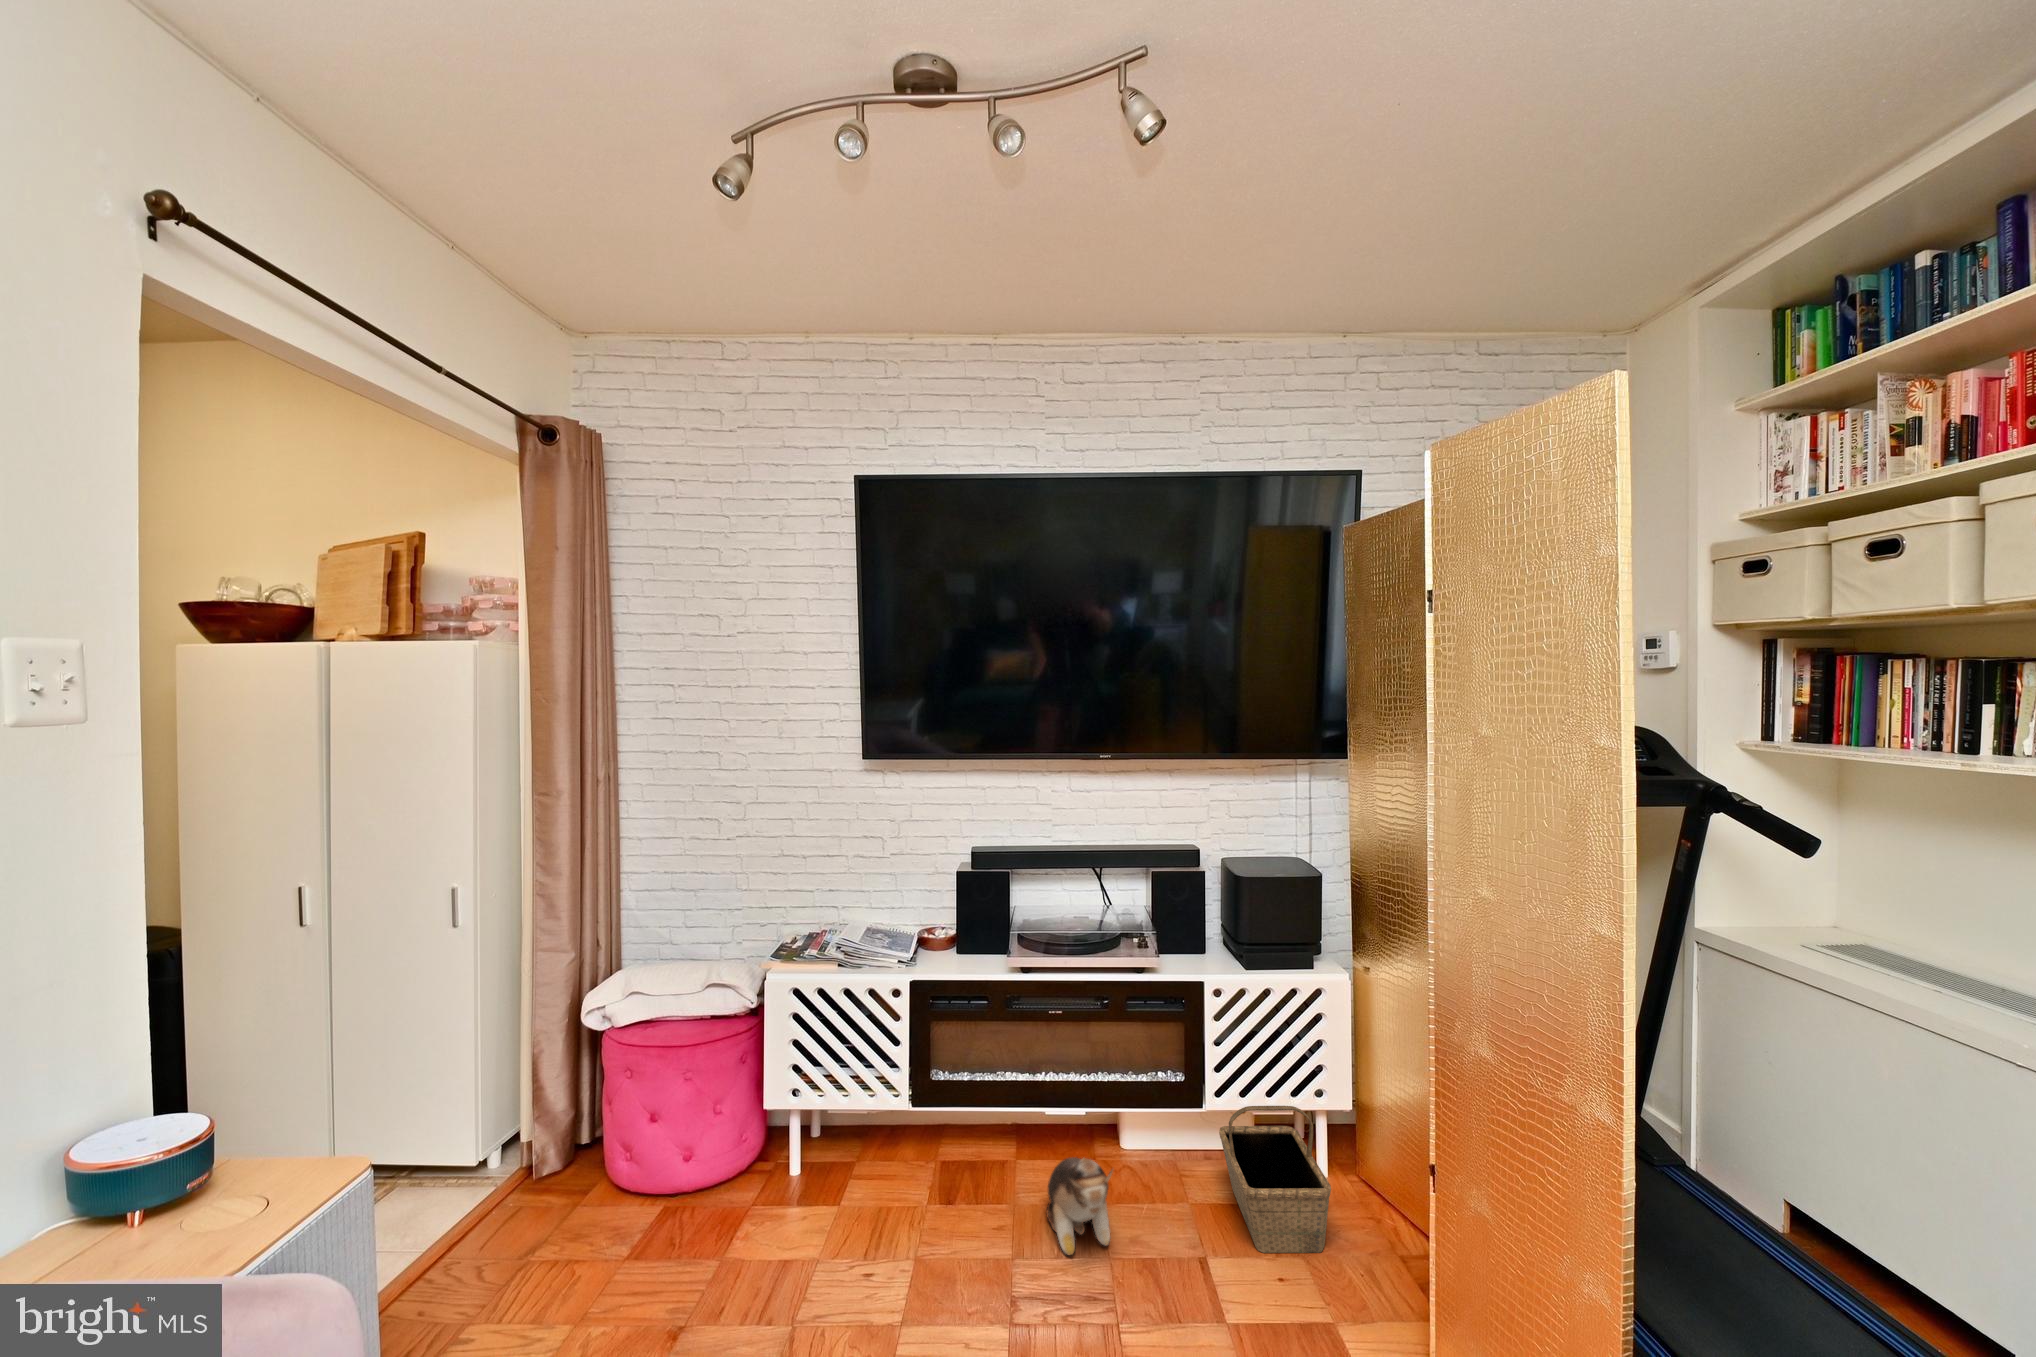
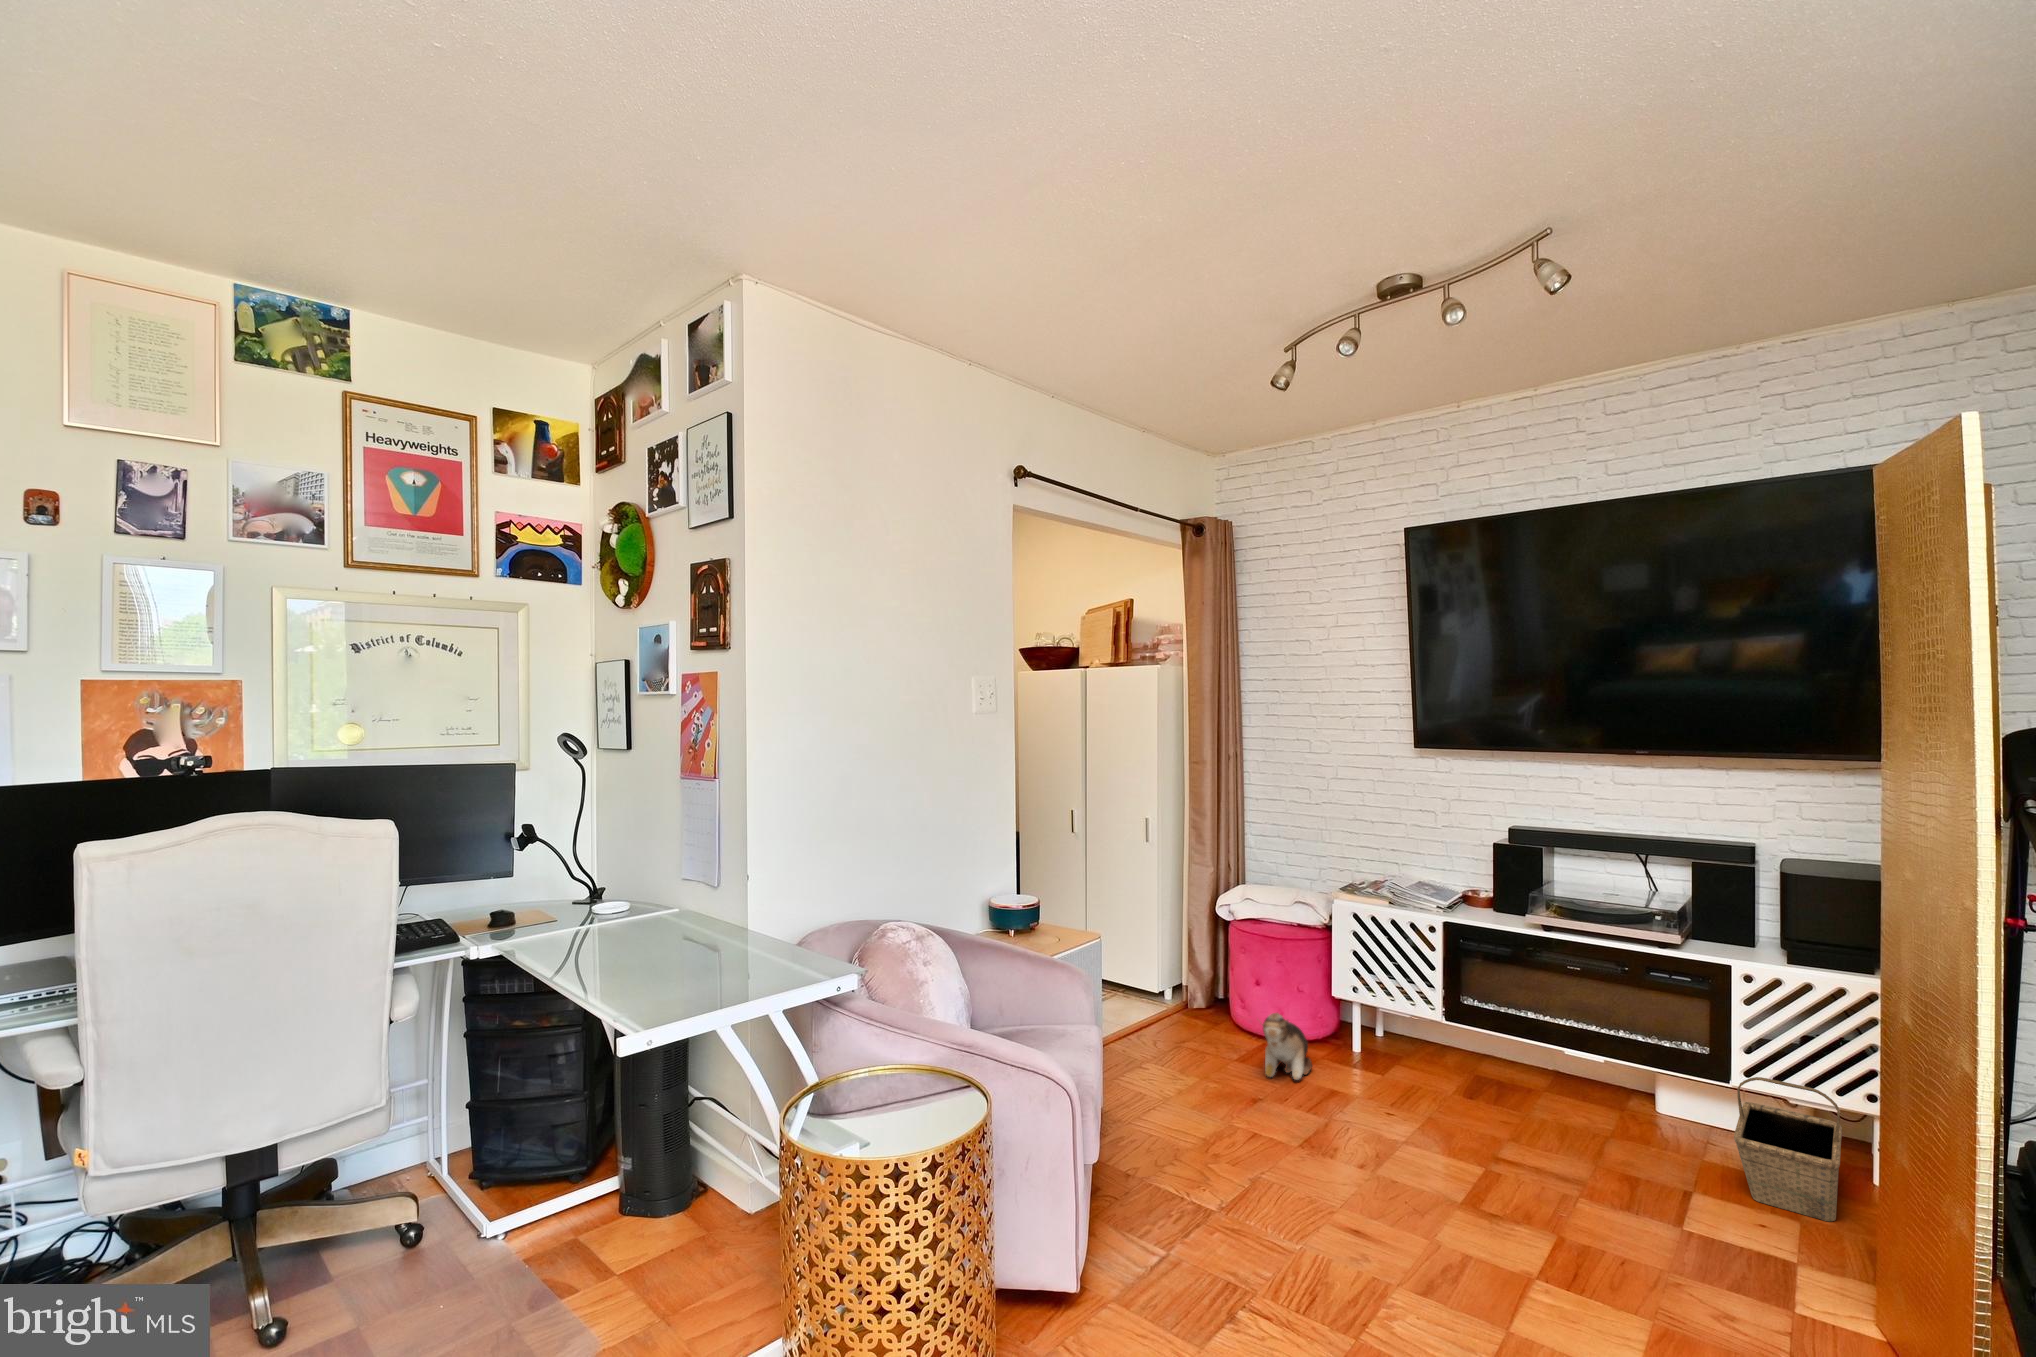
plush toy: present [1047,1157,1113,1255] -> present [1262,1013,1312,1080]

